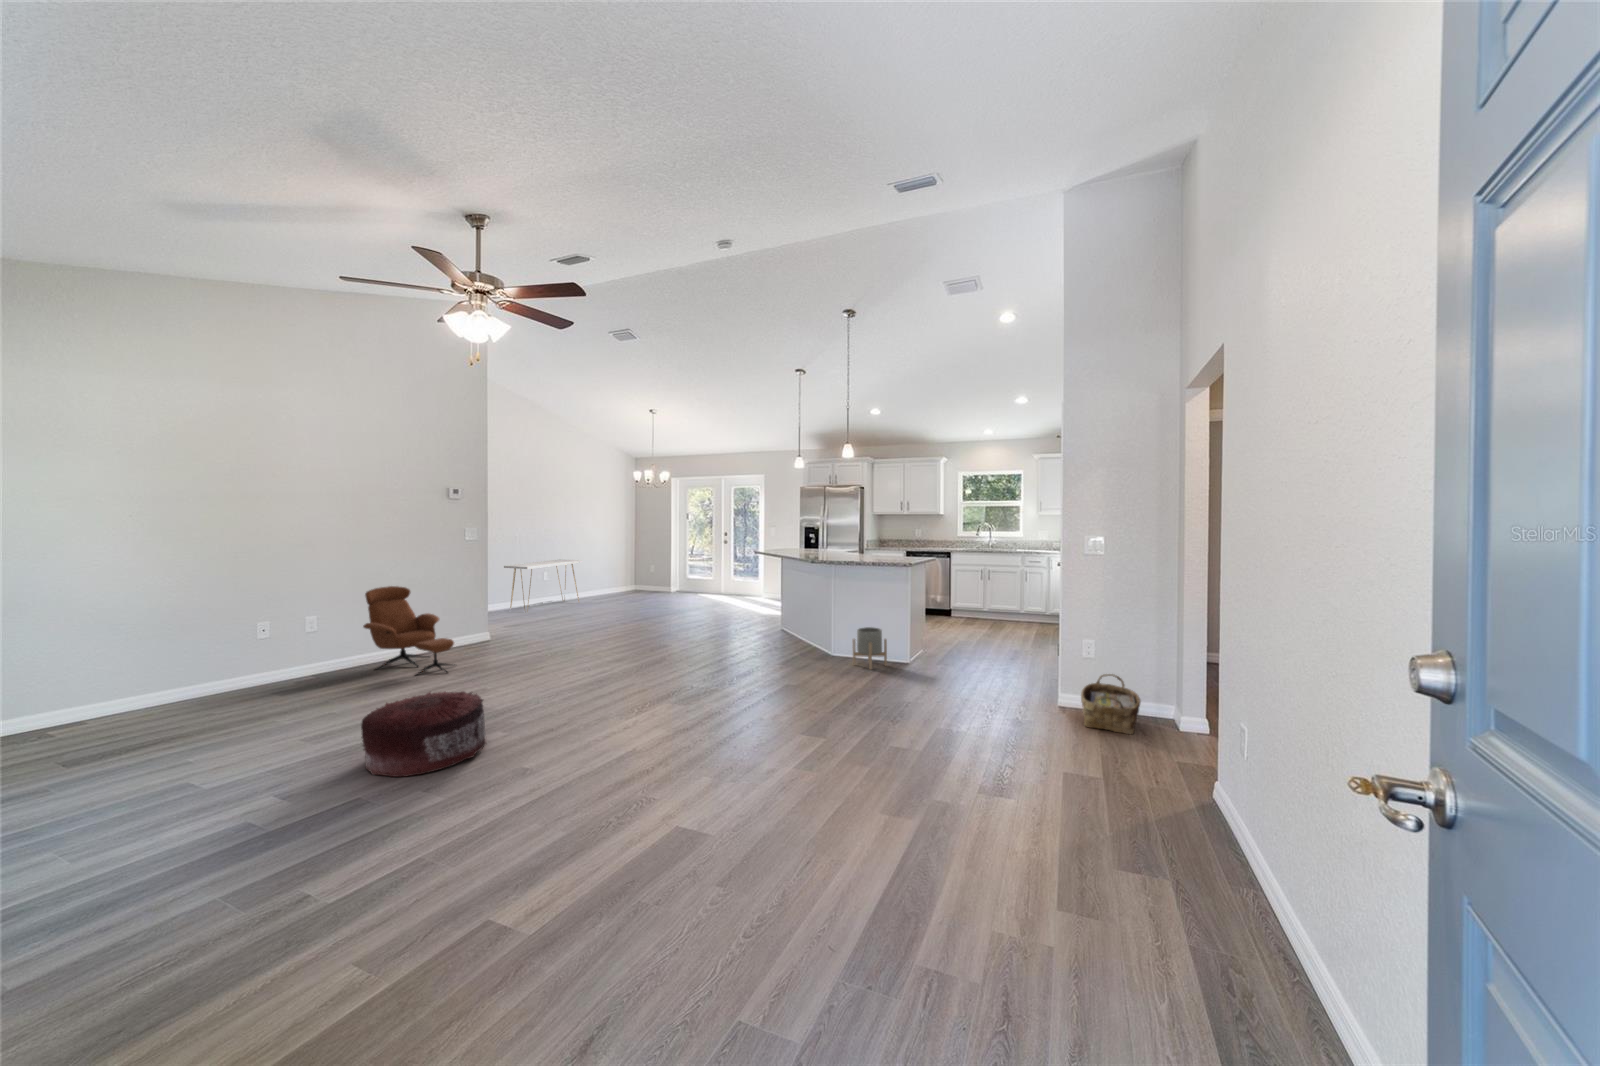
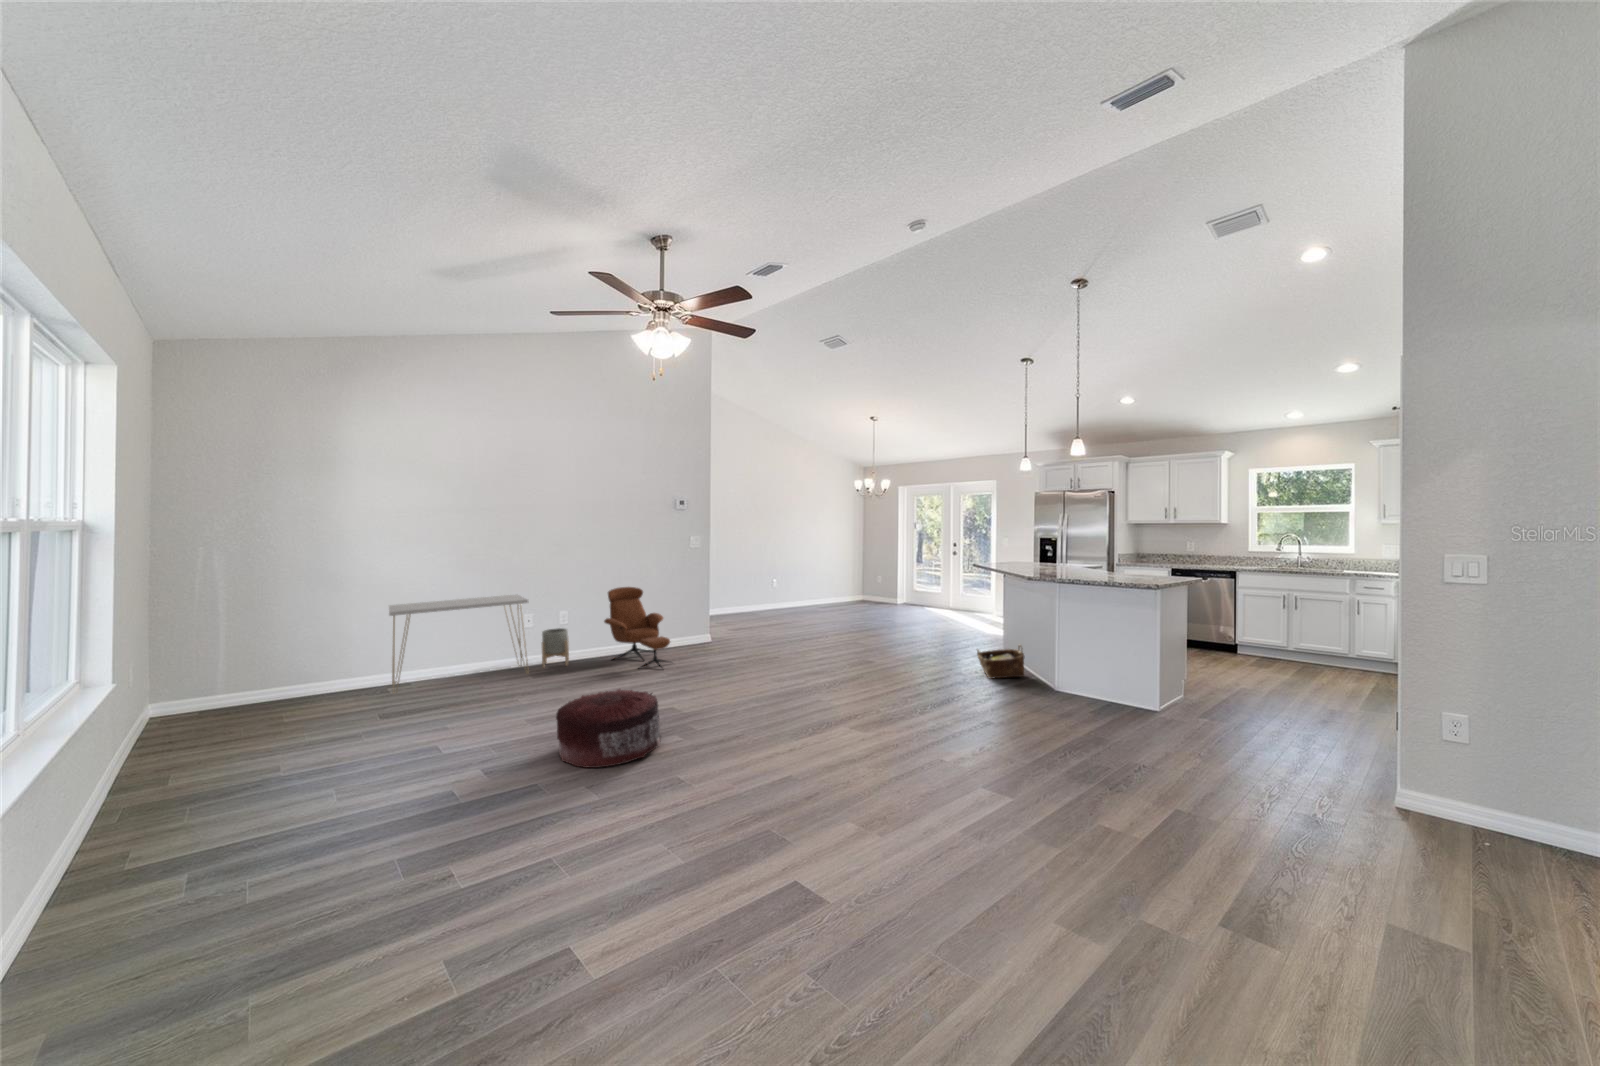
console table: present [504,559,582,612] -> present [389,594,529,692]
planter: present [853,627,887,669] -> present [542,628,569,668]
woven basket: present [1081,674,1141,734] -> present [977,644,1024,679]

